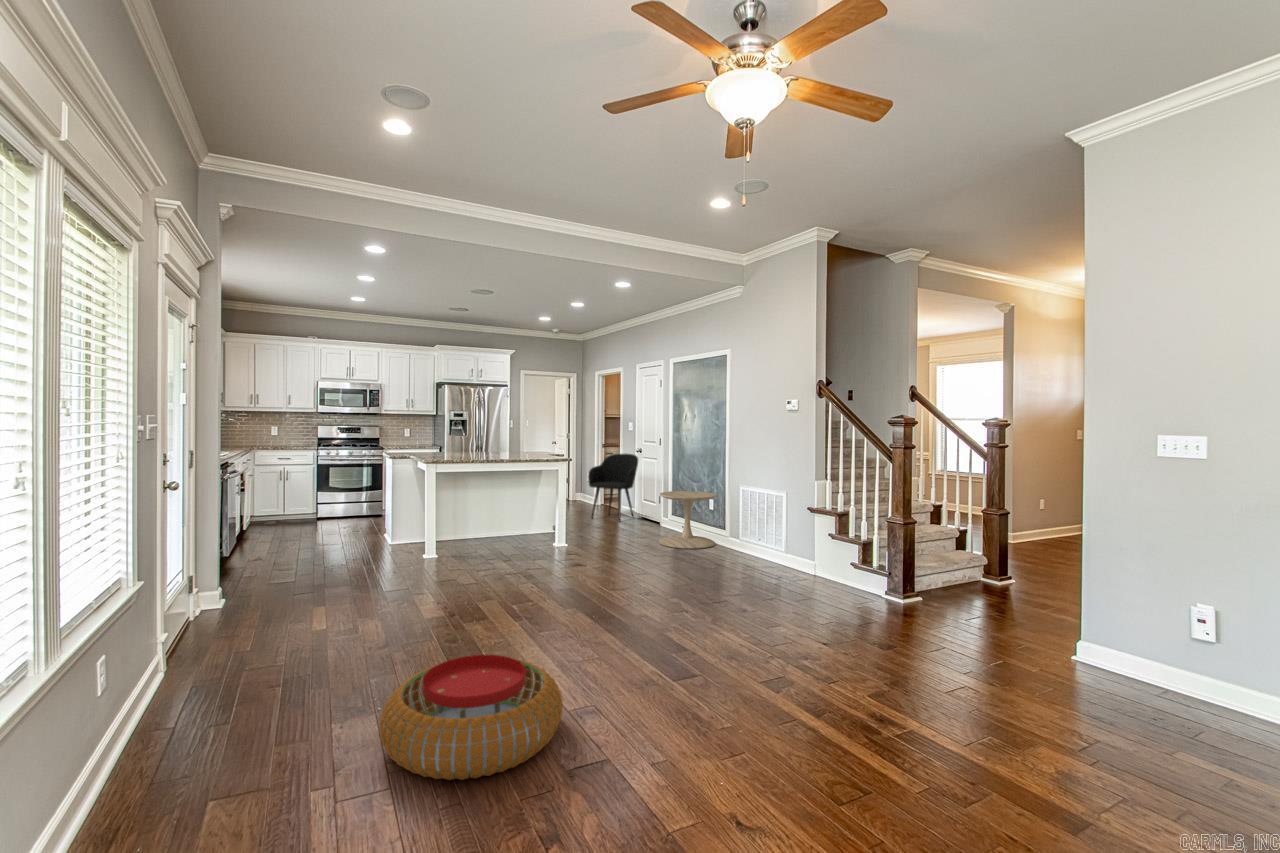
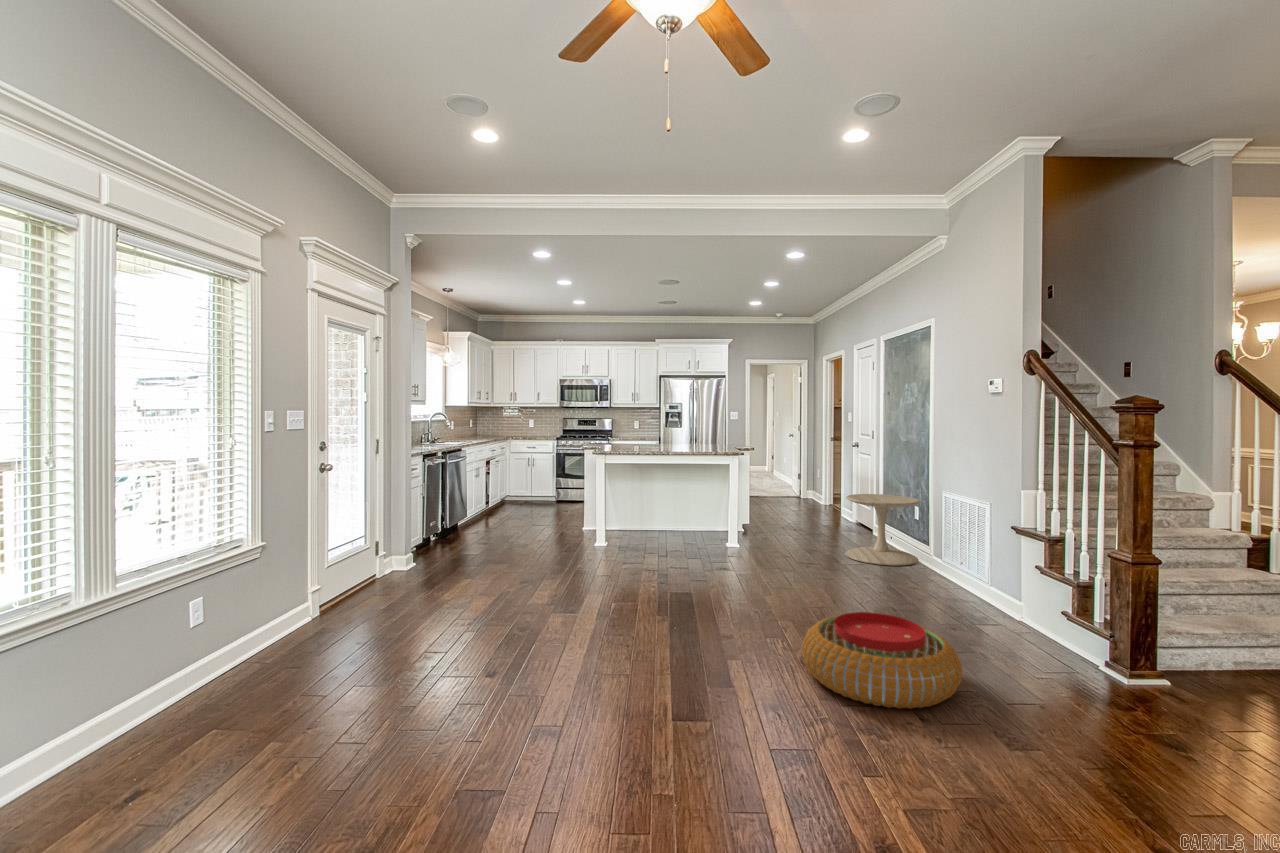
armchair: present [588,454,638,521] -> none [798,449,858,527]
pouf: present [380,655,562,780] -> present [802,612,962,709]

